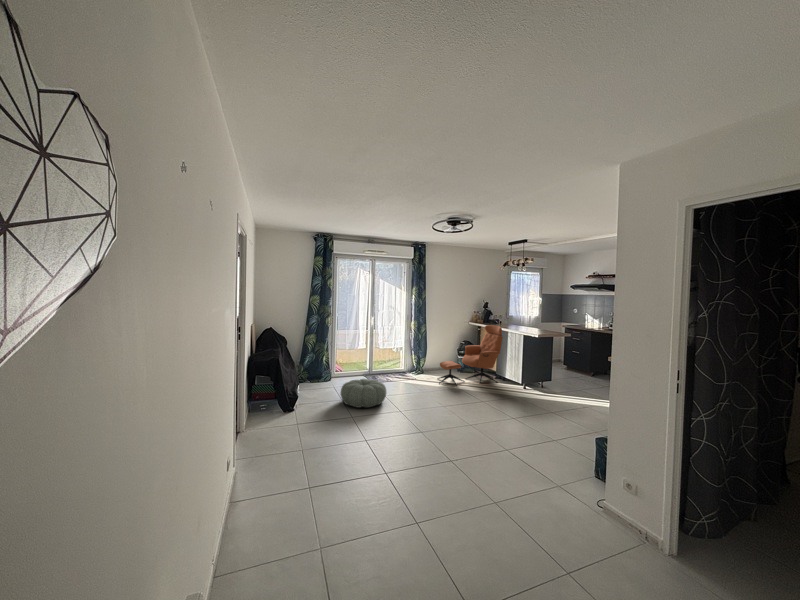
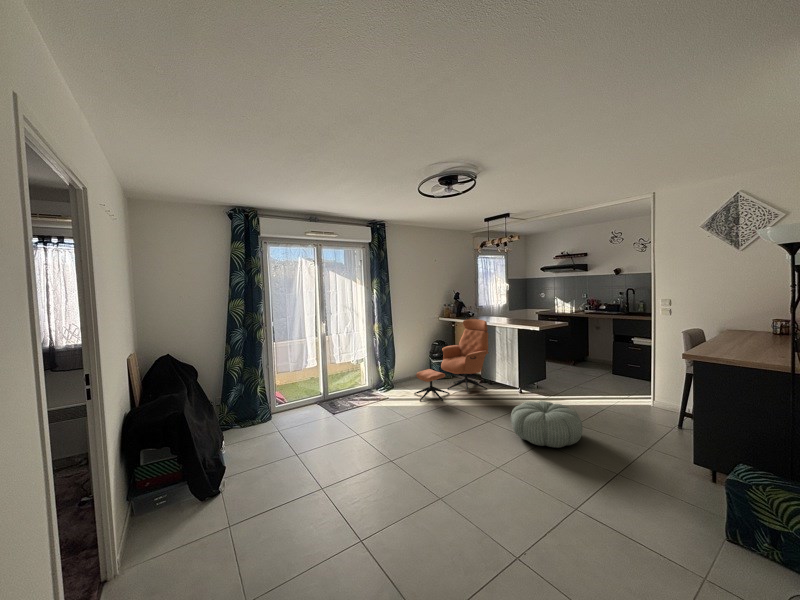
pouf: present [341,379,386,408] -> present [511,401,582,448]

